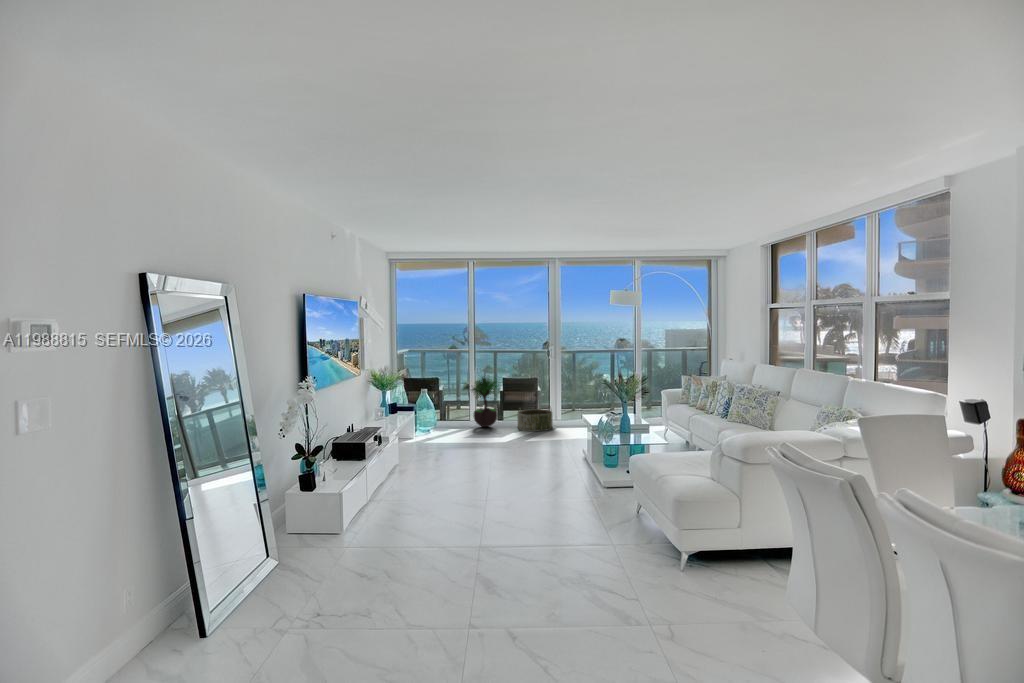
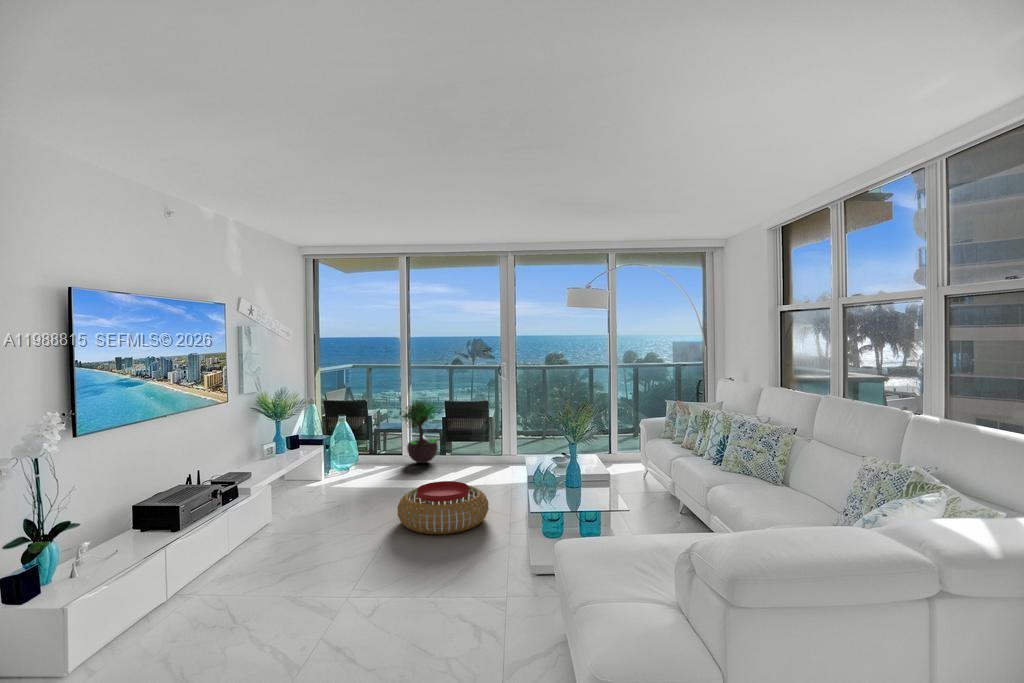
basket: present [518,407,553,431] -> none [461,437,505,470]
pouf: none [492,434,558,468] -> present [397,481,489,534]

